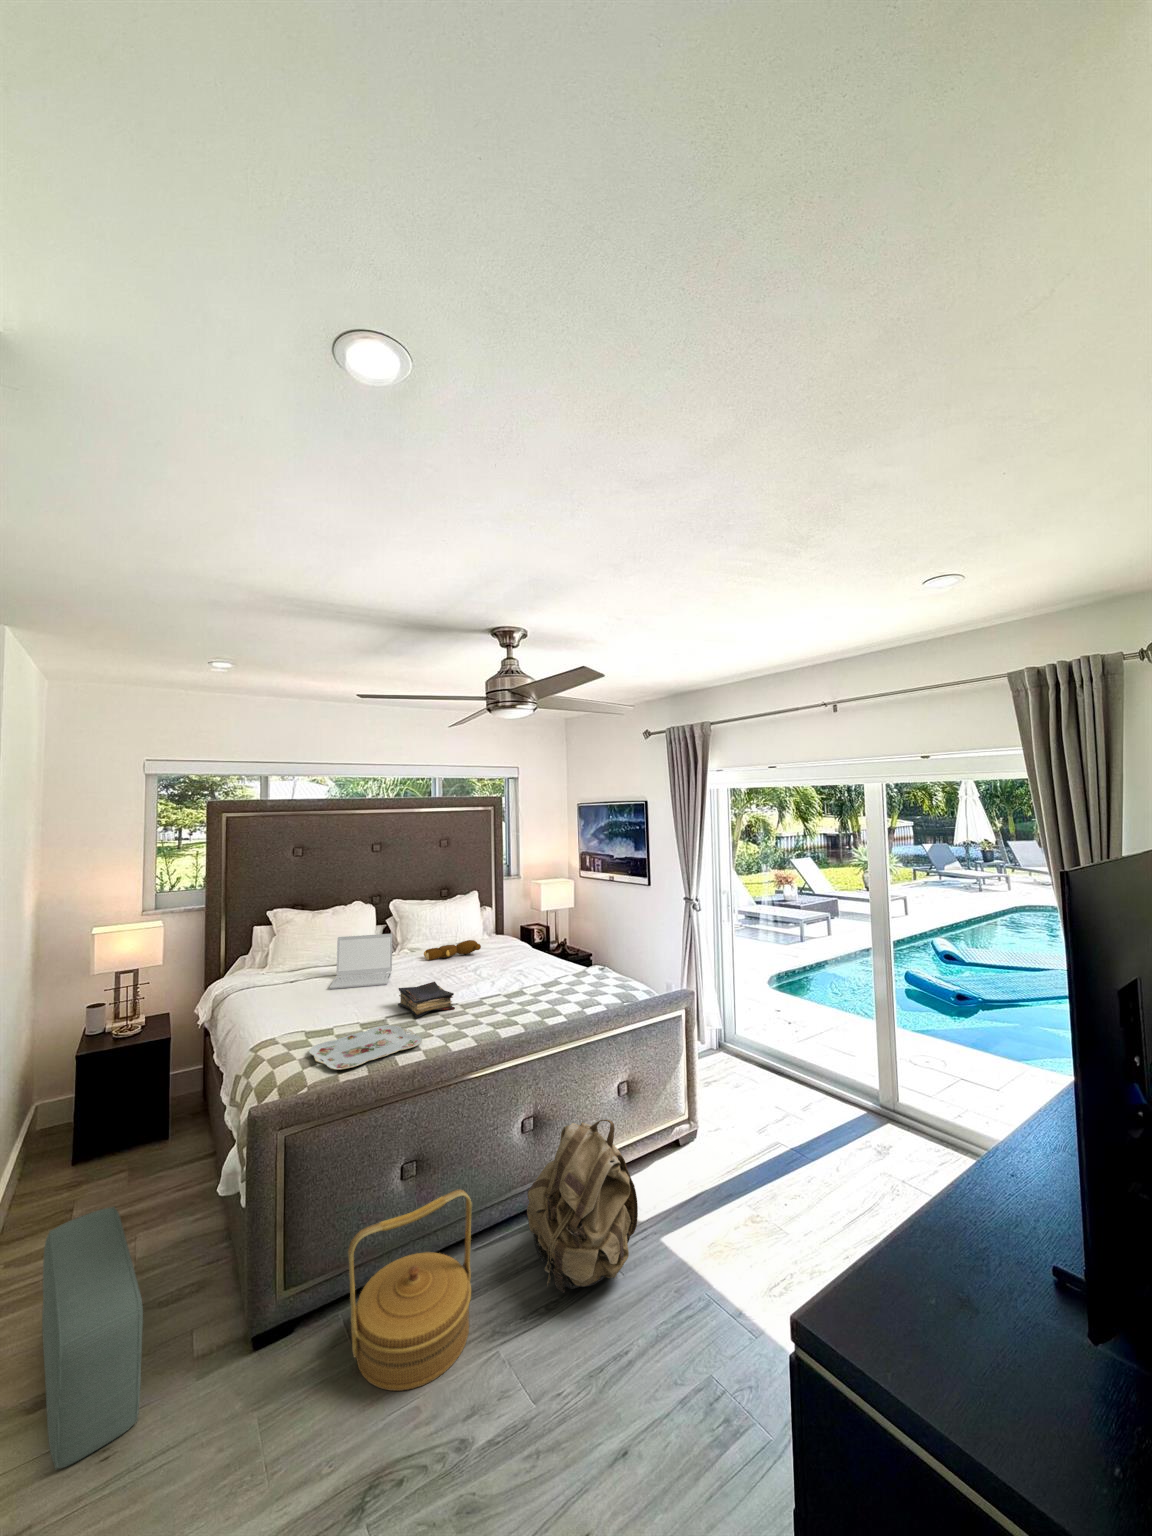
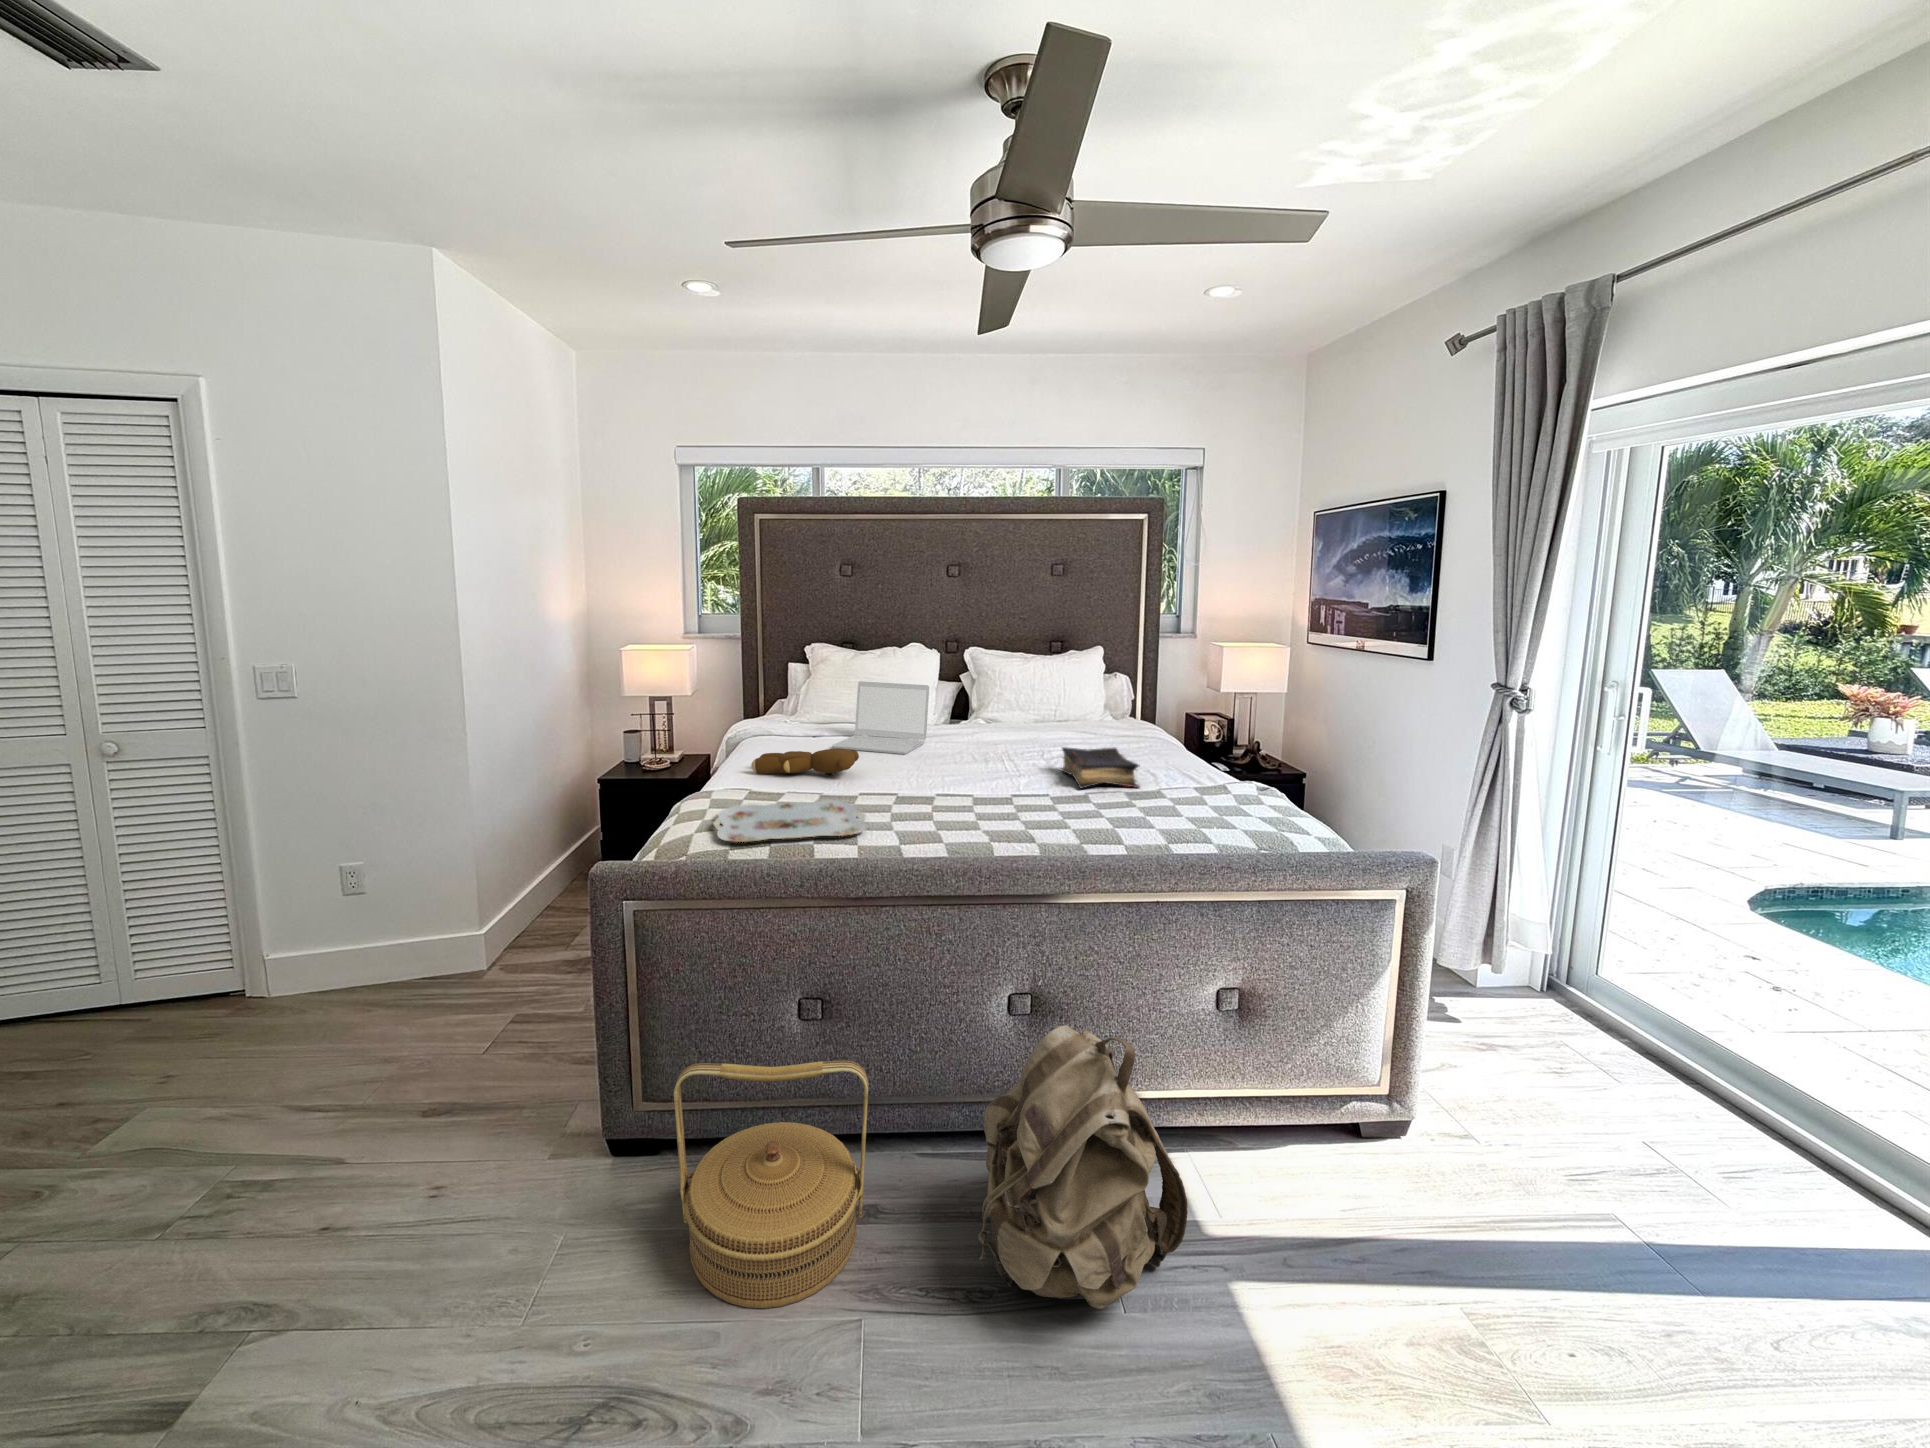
teddy bear: present [424,940,481,960] -> present [751,748,859,775]
book: present [398,982,455,1018] -> present [1060,747,1140,788]
pouf: present [42,1207,143,1470] -> none [383,937,540,1185]

